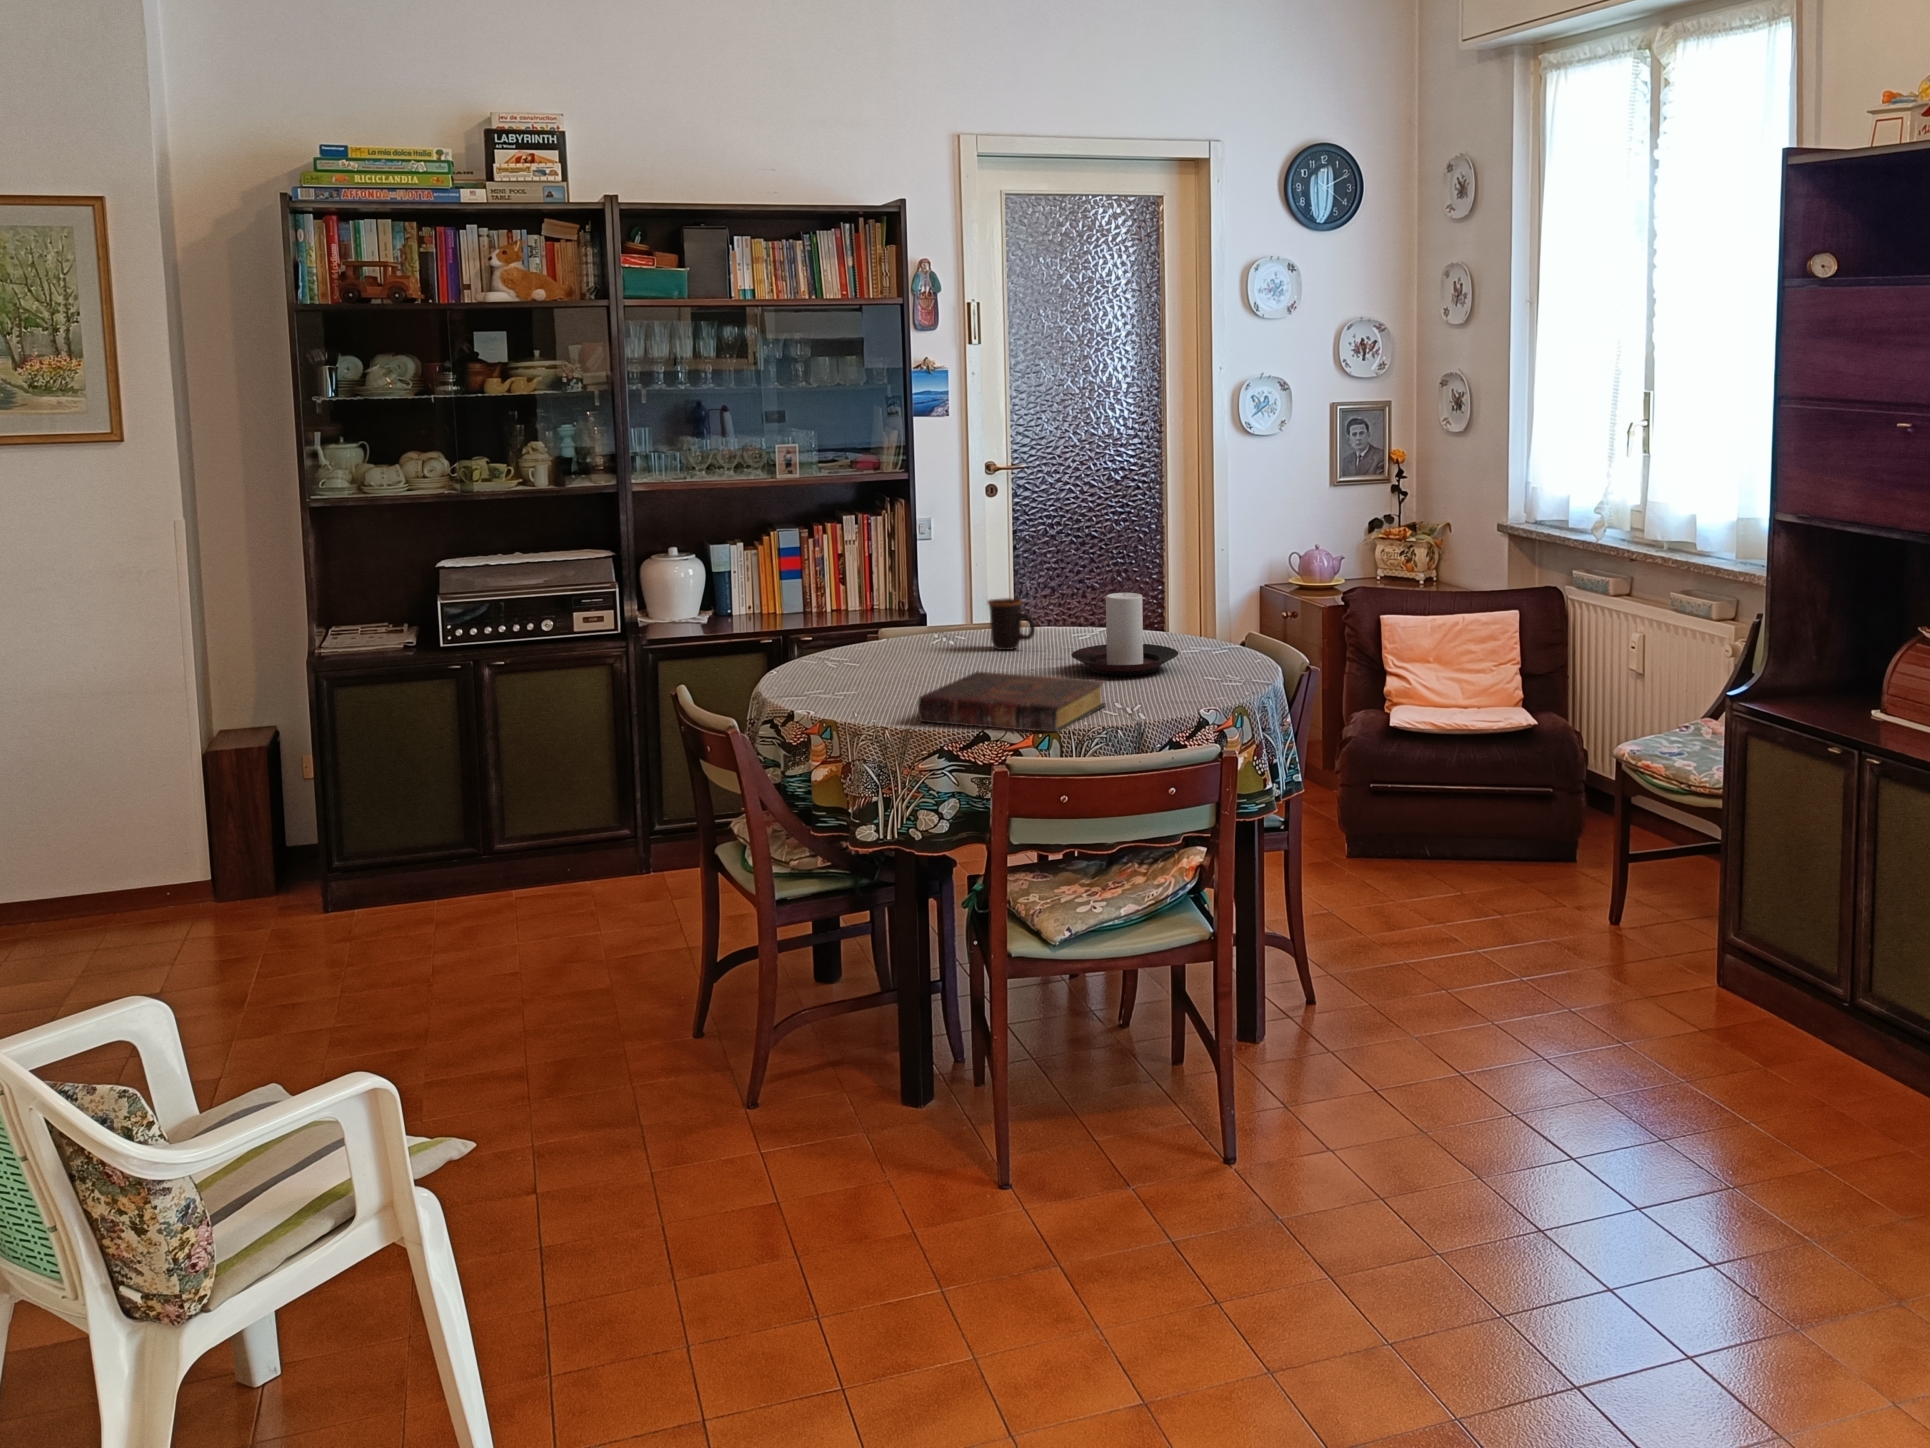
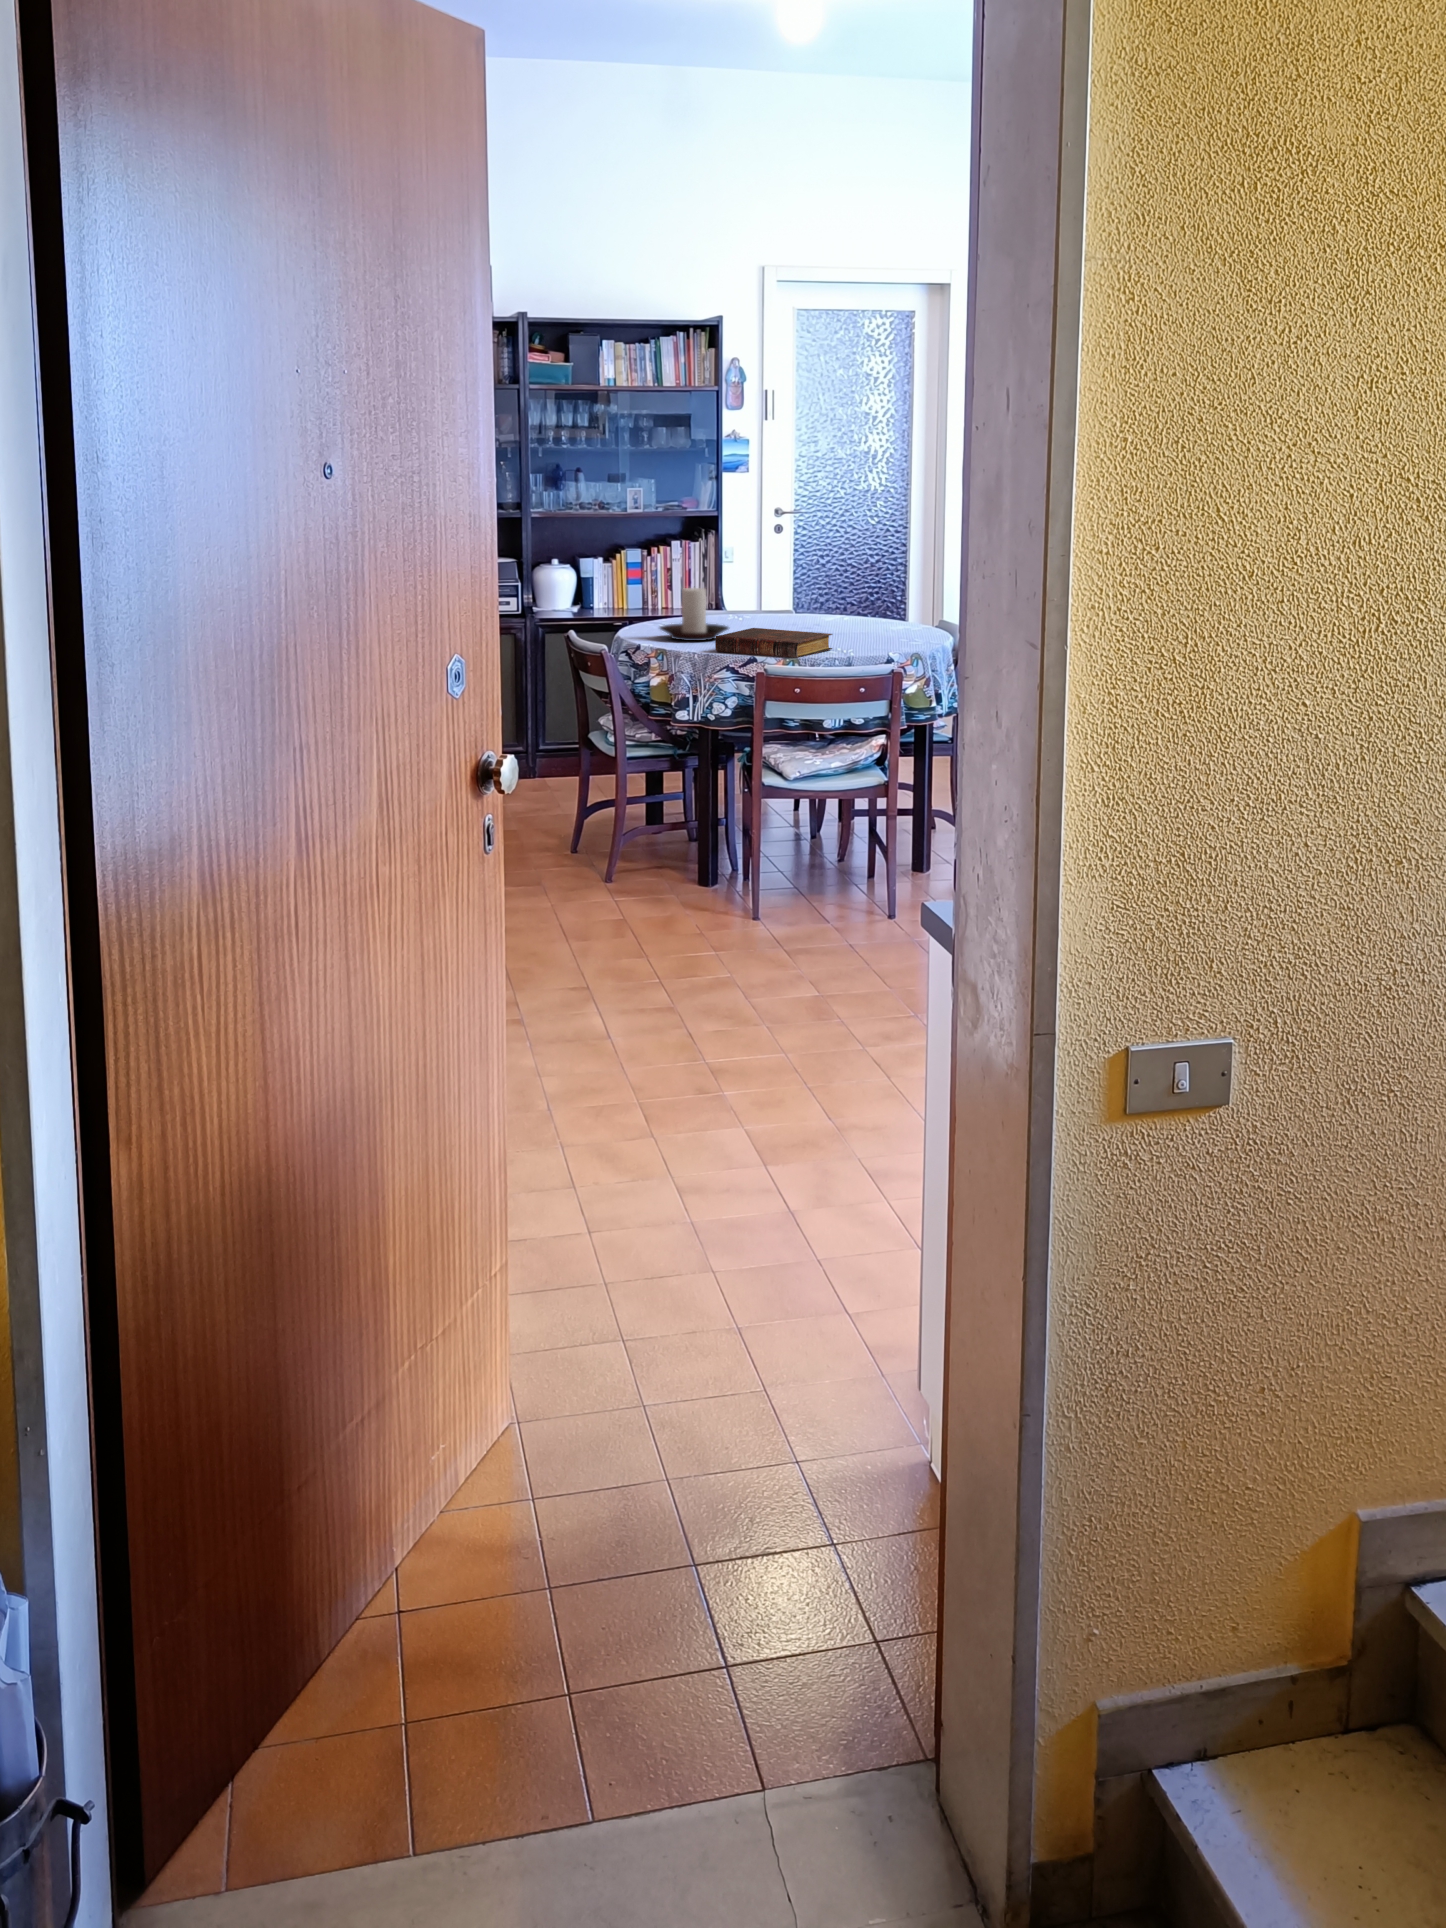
candle holder: present [1071,592,1178,676] -> present [660,587,728,641]
mug: present [988,598,1035,650] -> none [766,593,797,627]

